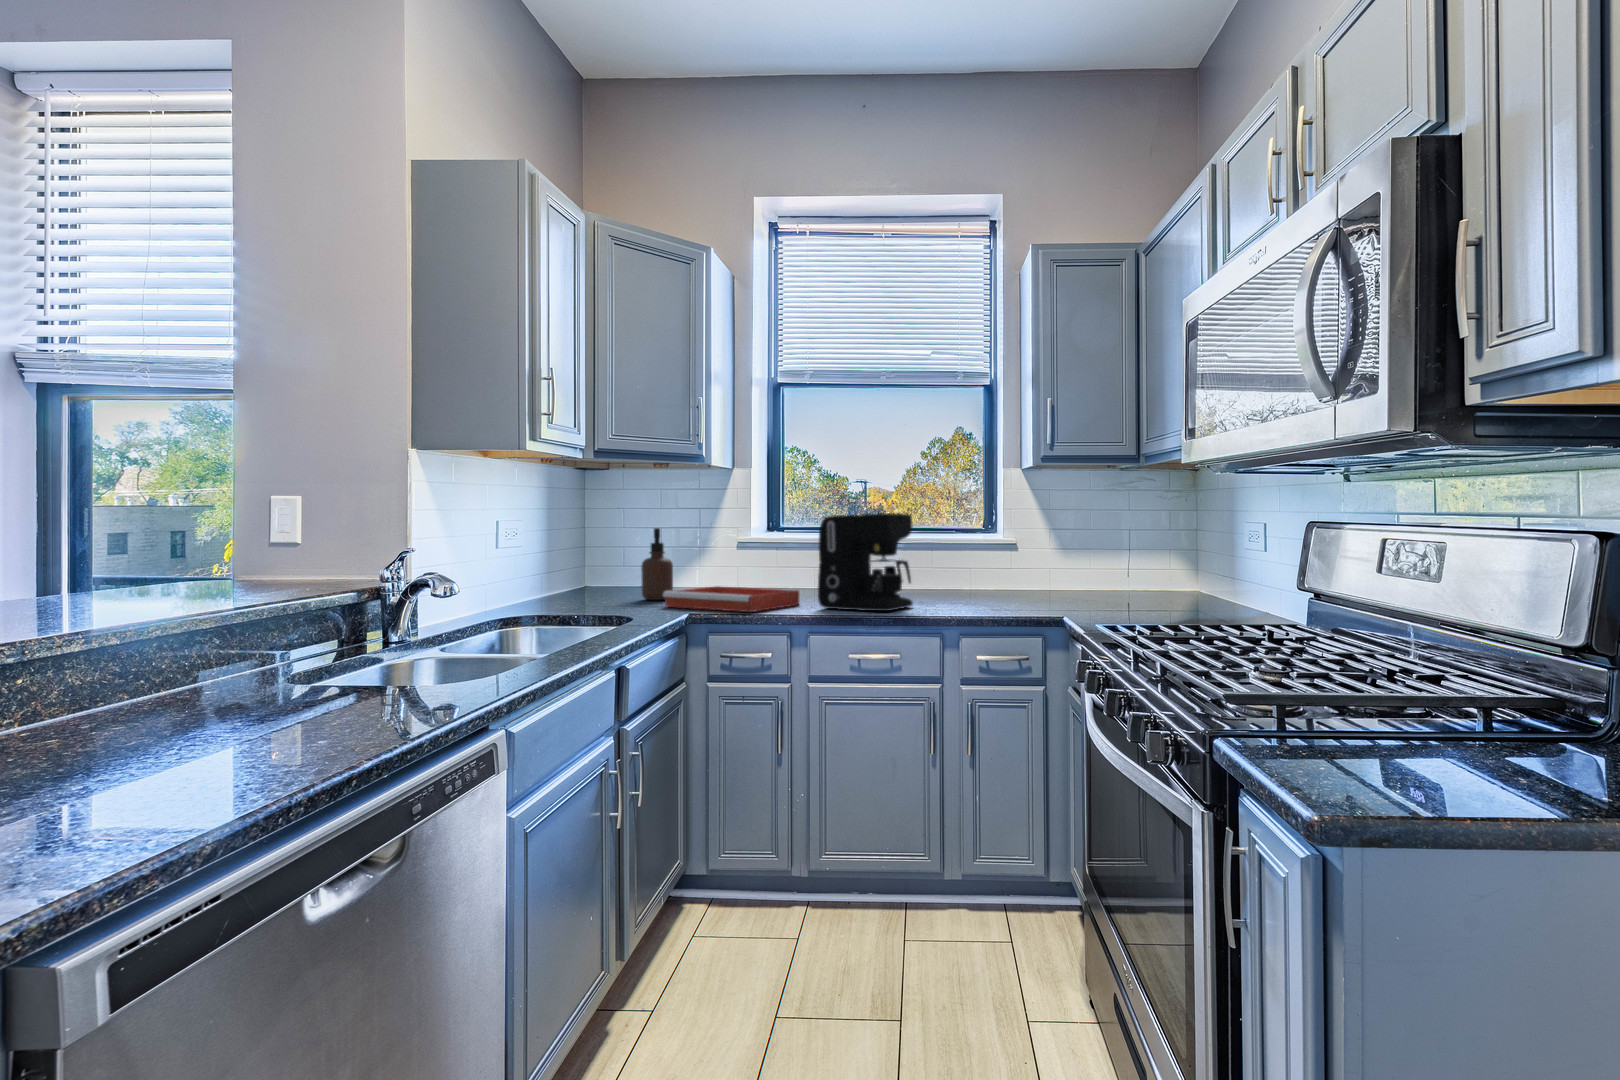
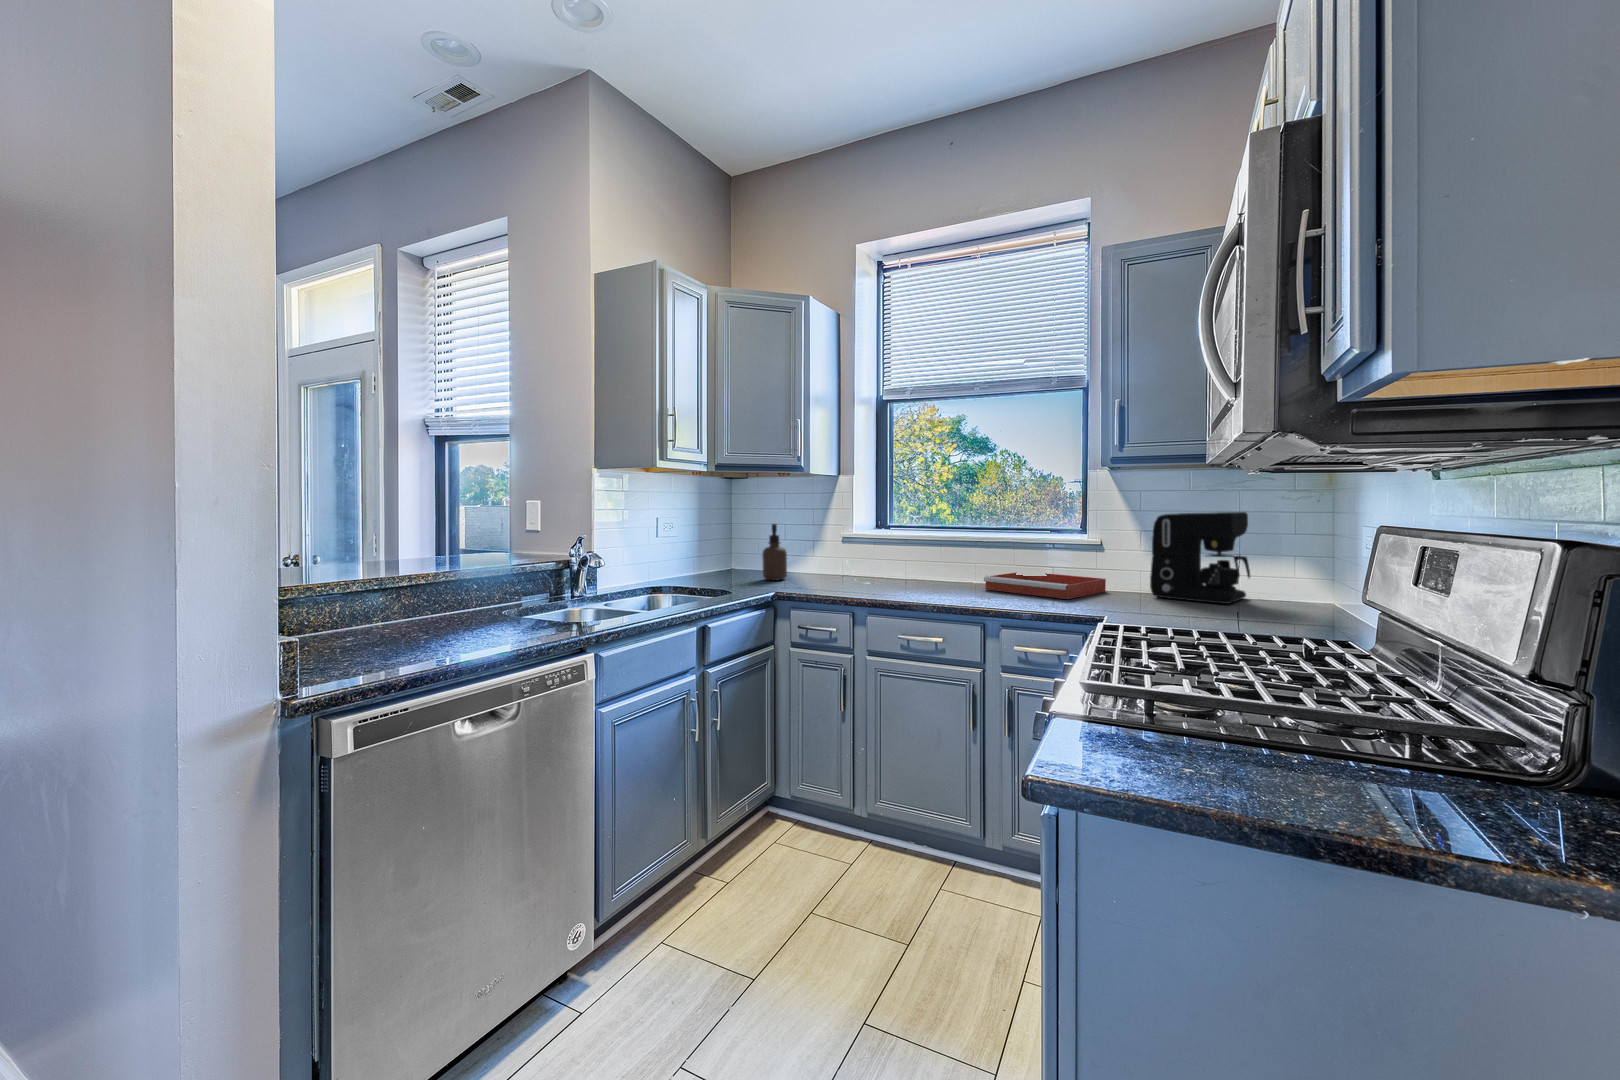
coffee maker: present [818,513,913,611] -> present [1150,512,1250,604]
tray: present [663,586,799,612] -> present [984,572,1106,599]

